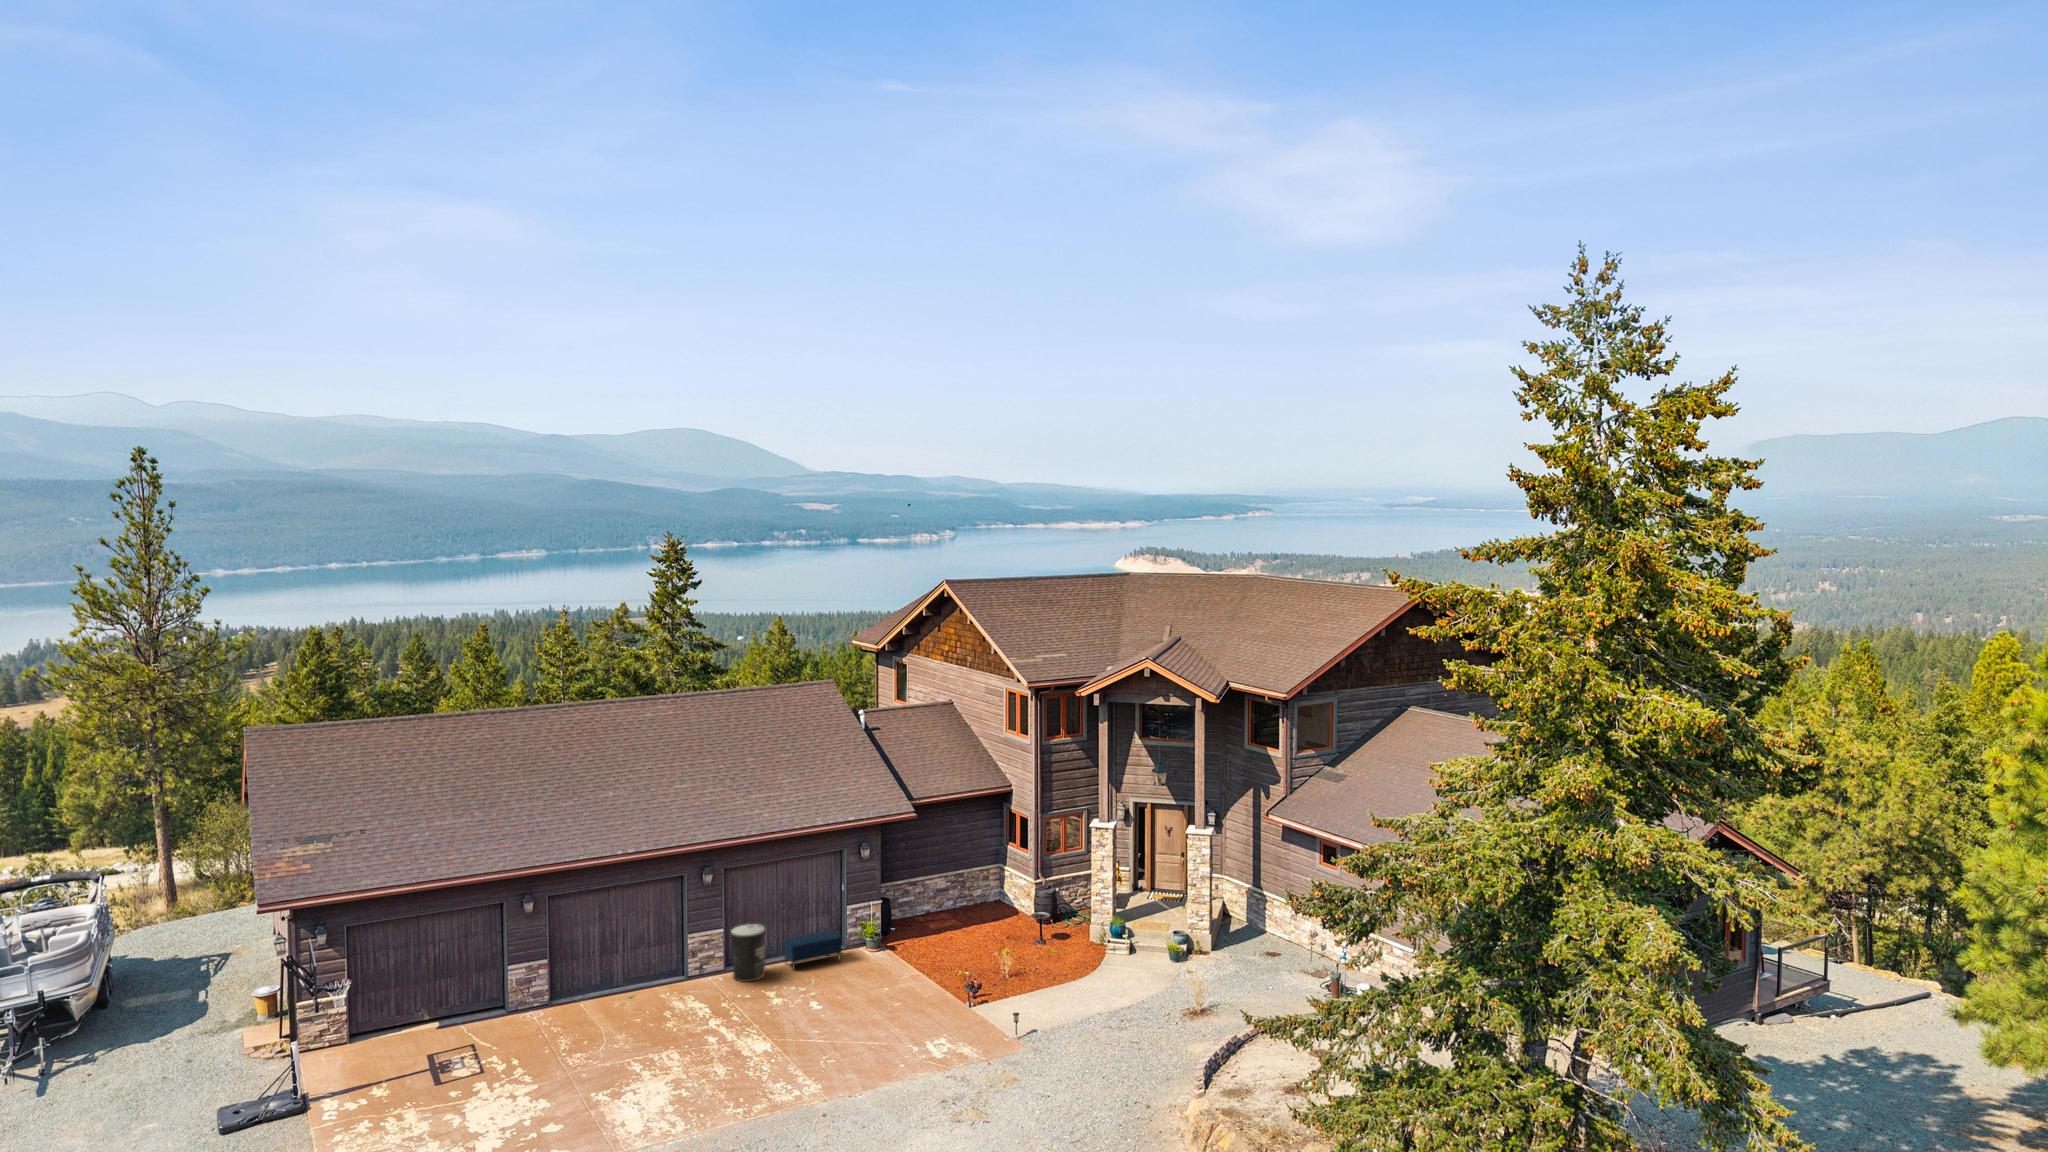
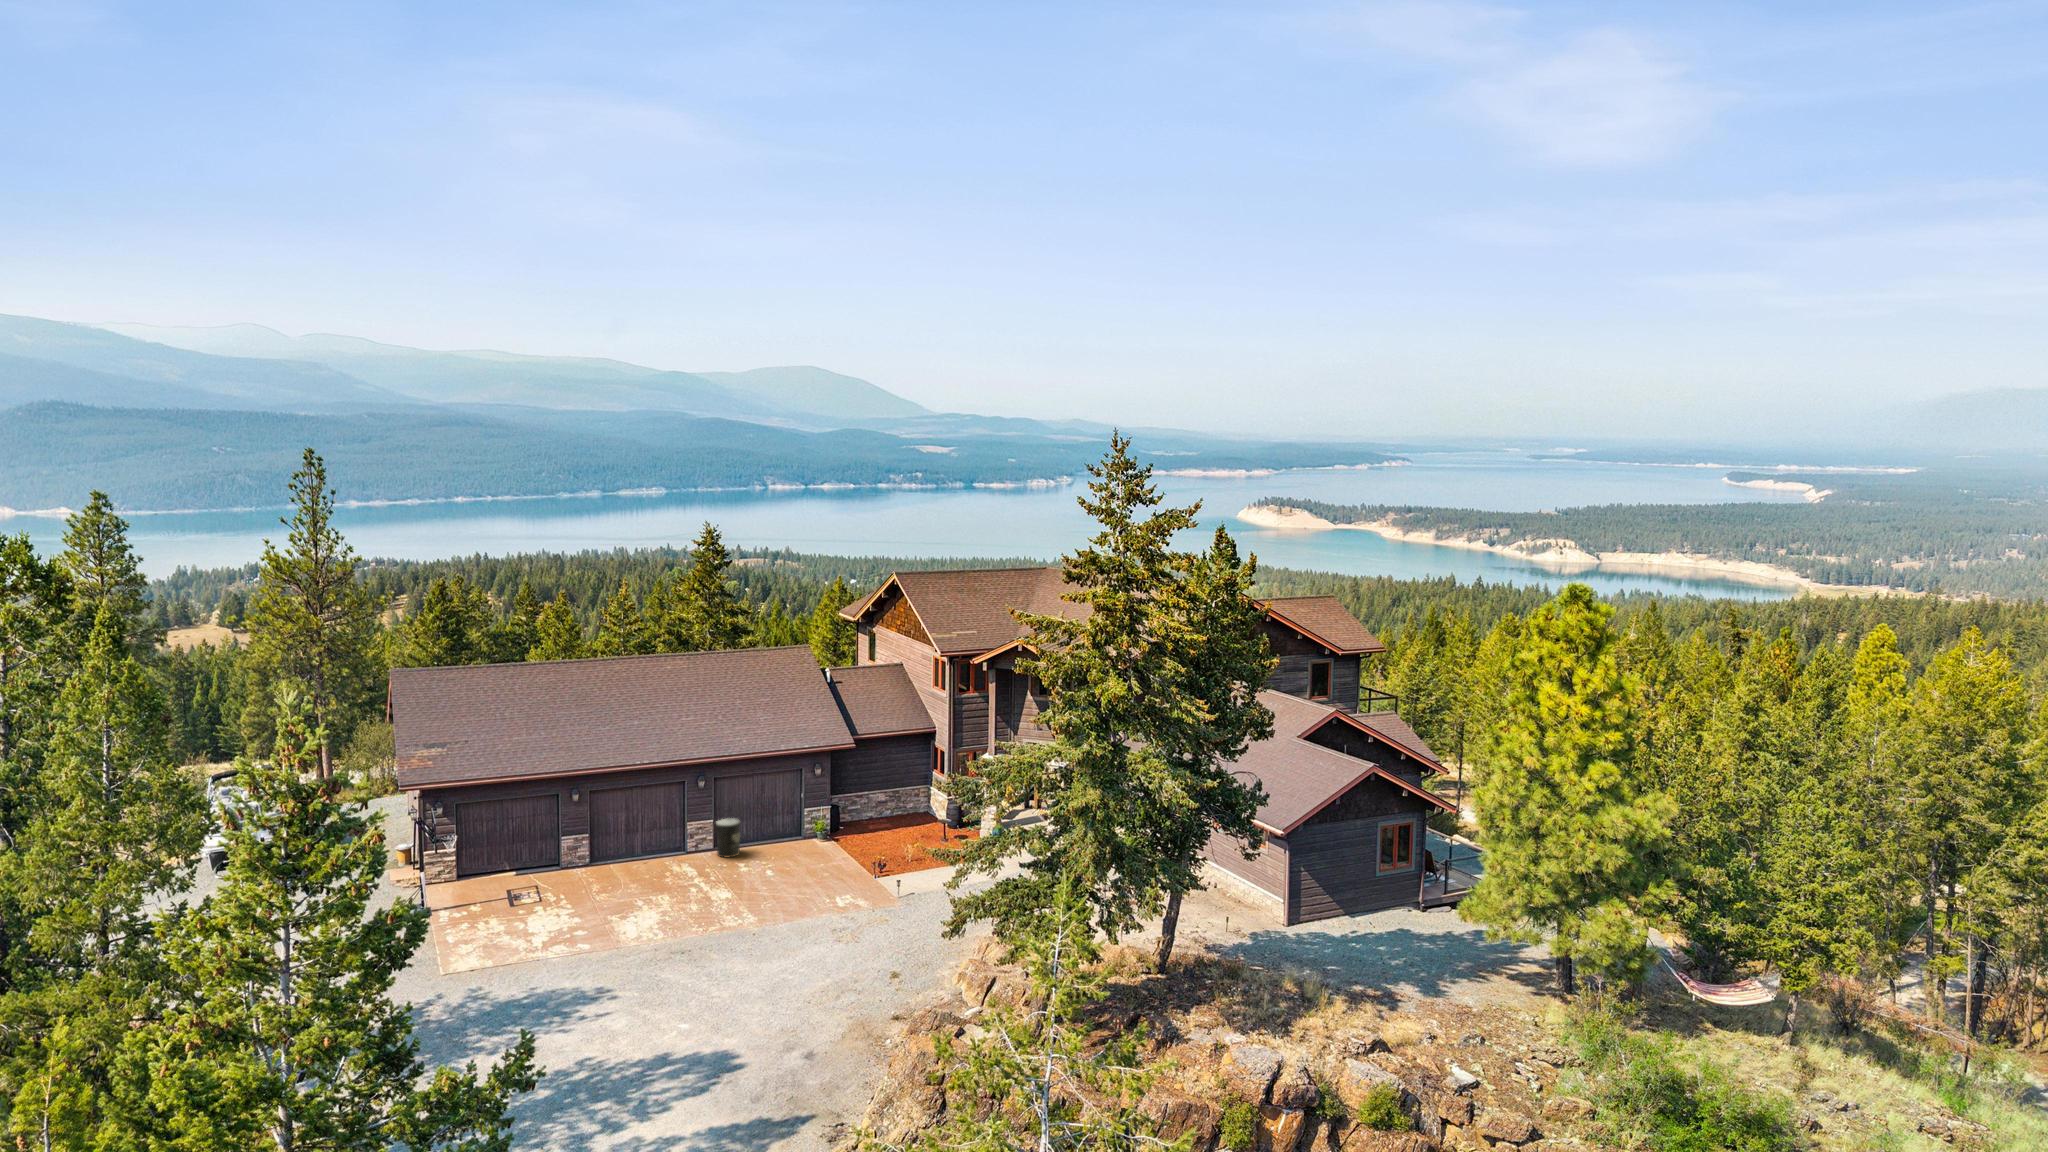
bench: present [783,930,842,970] -> none [755,826,797,852]

